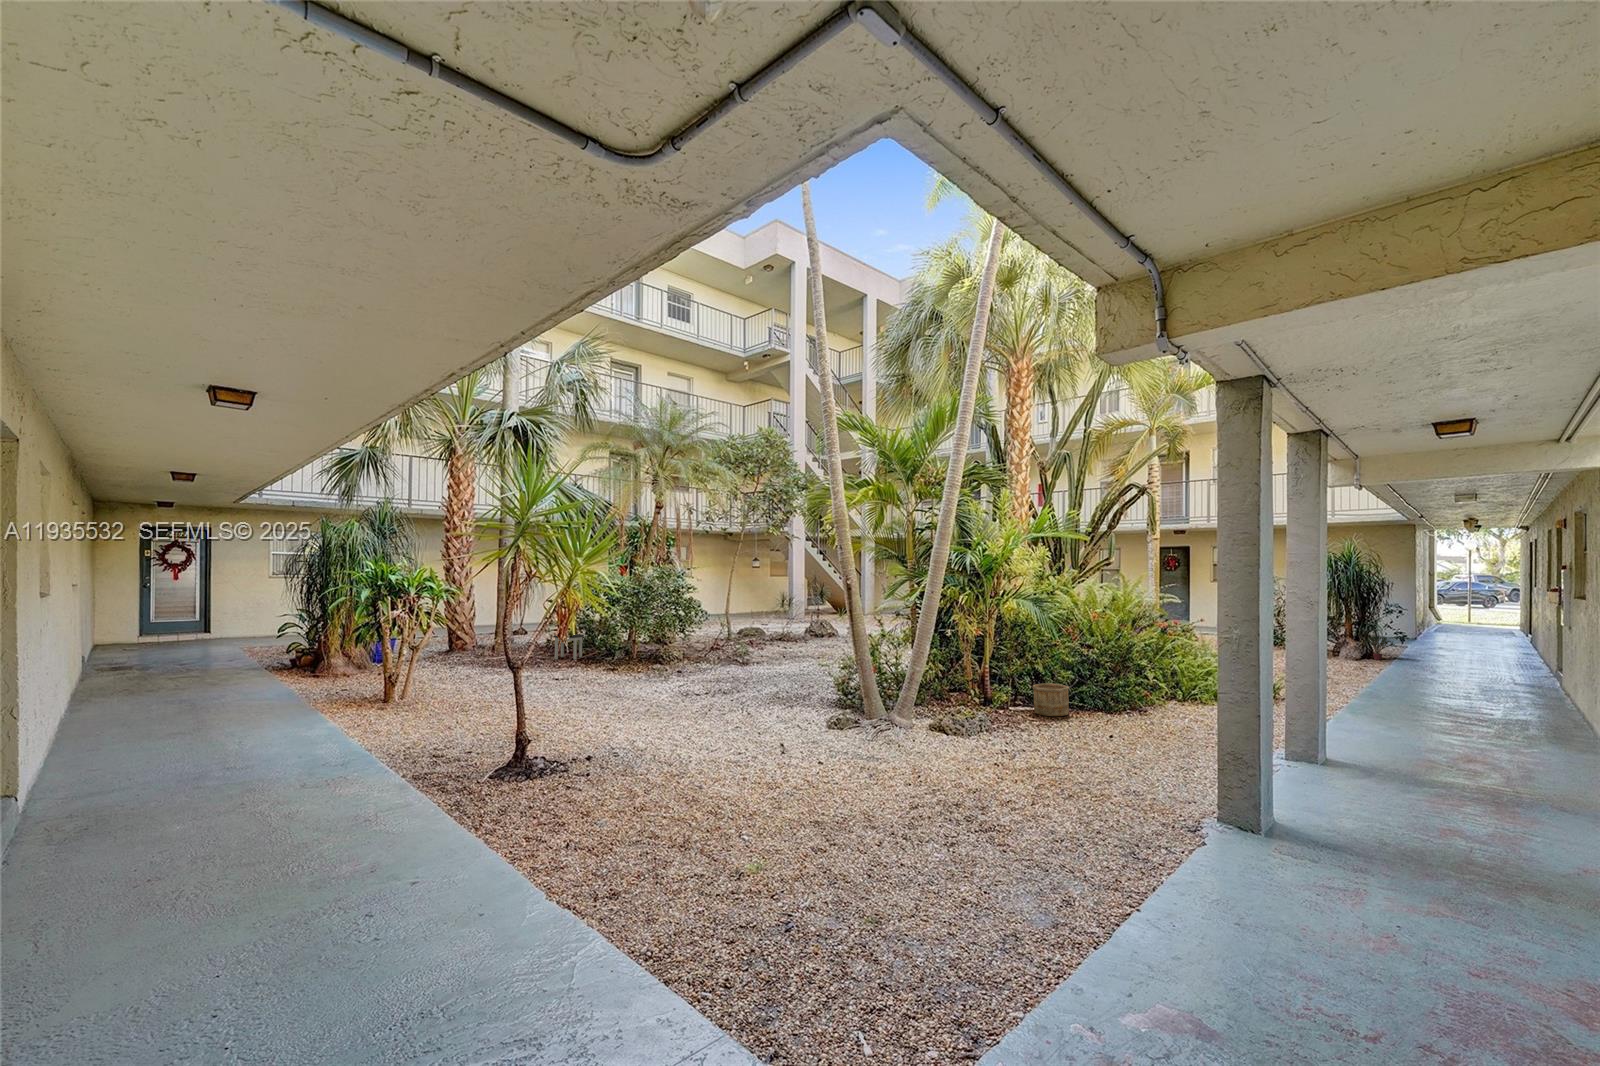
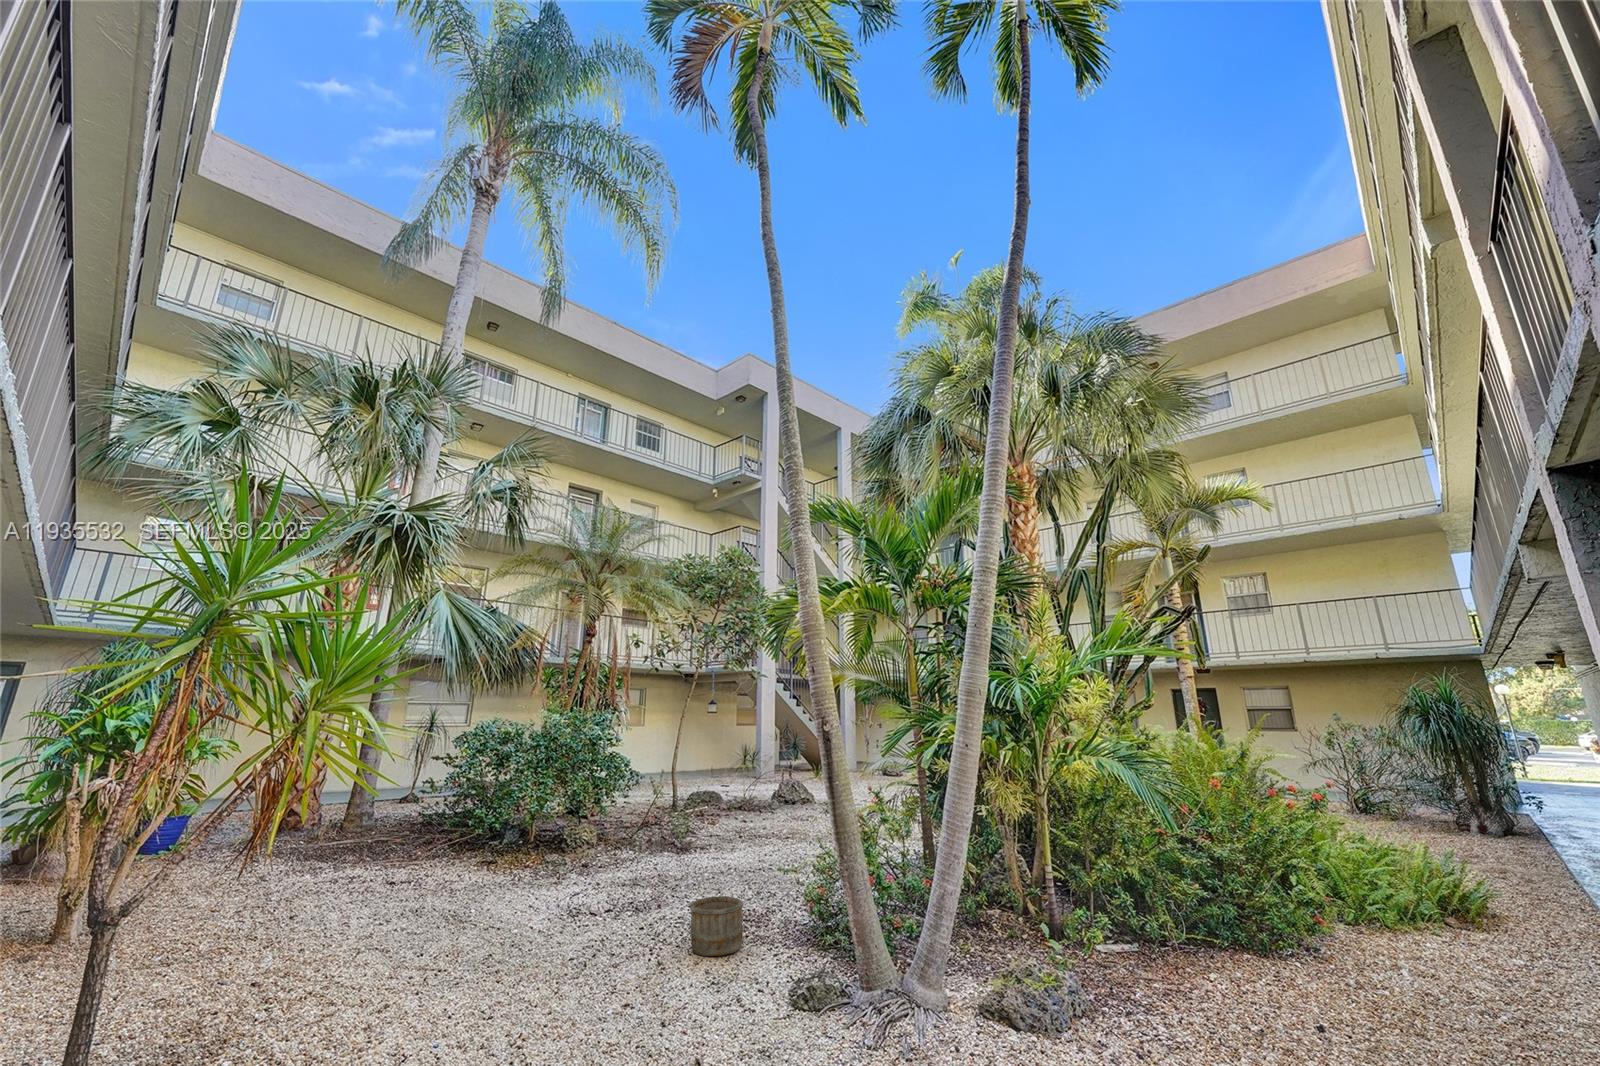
round table: present [553,634,584,659] -> none [432,807,476,844]
wooden bucket: present [1033,683,1069,716] -> present [690,896,744,956]

